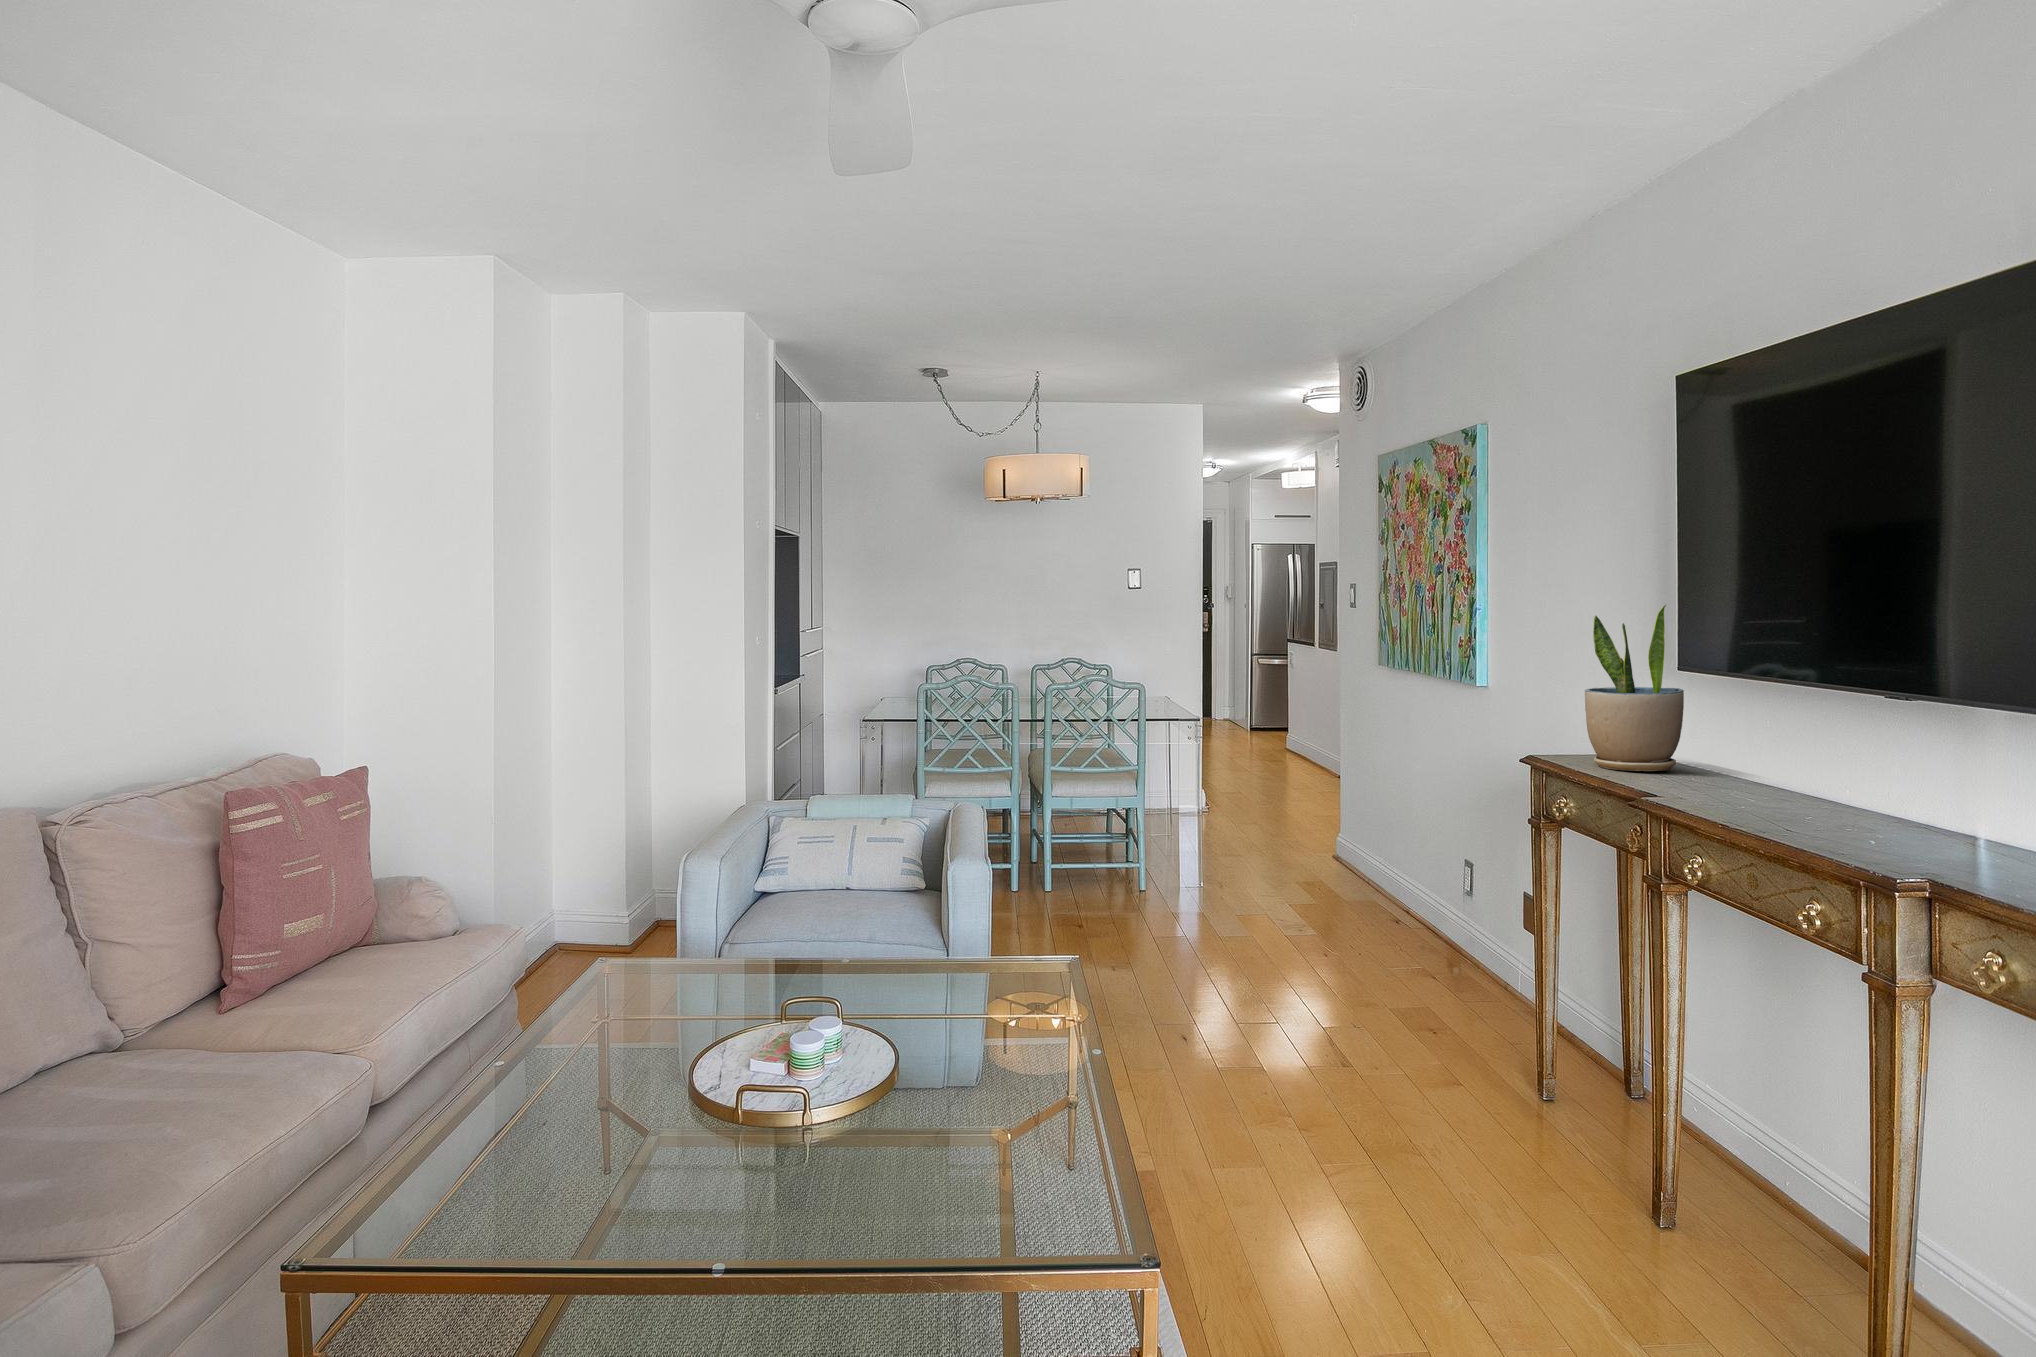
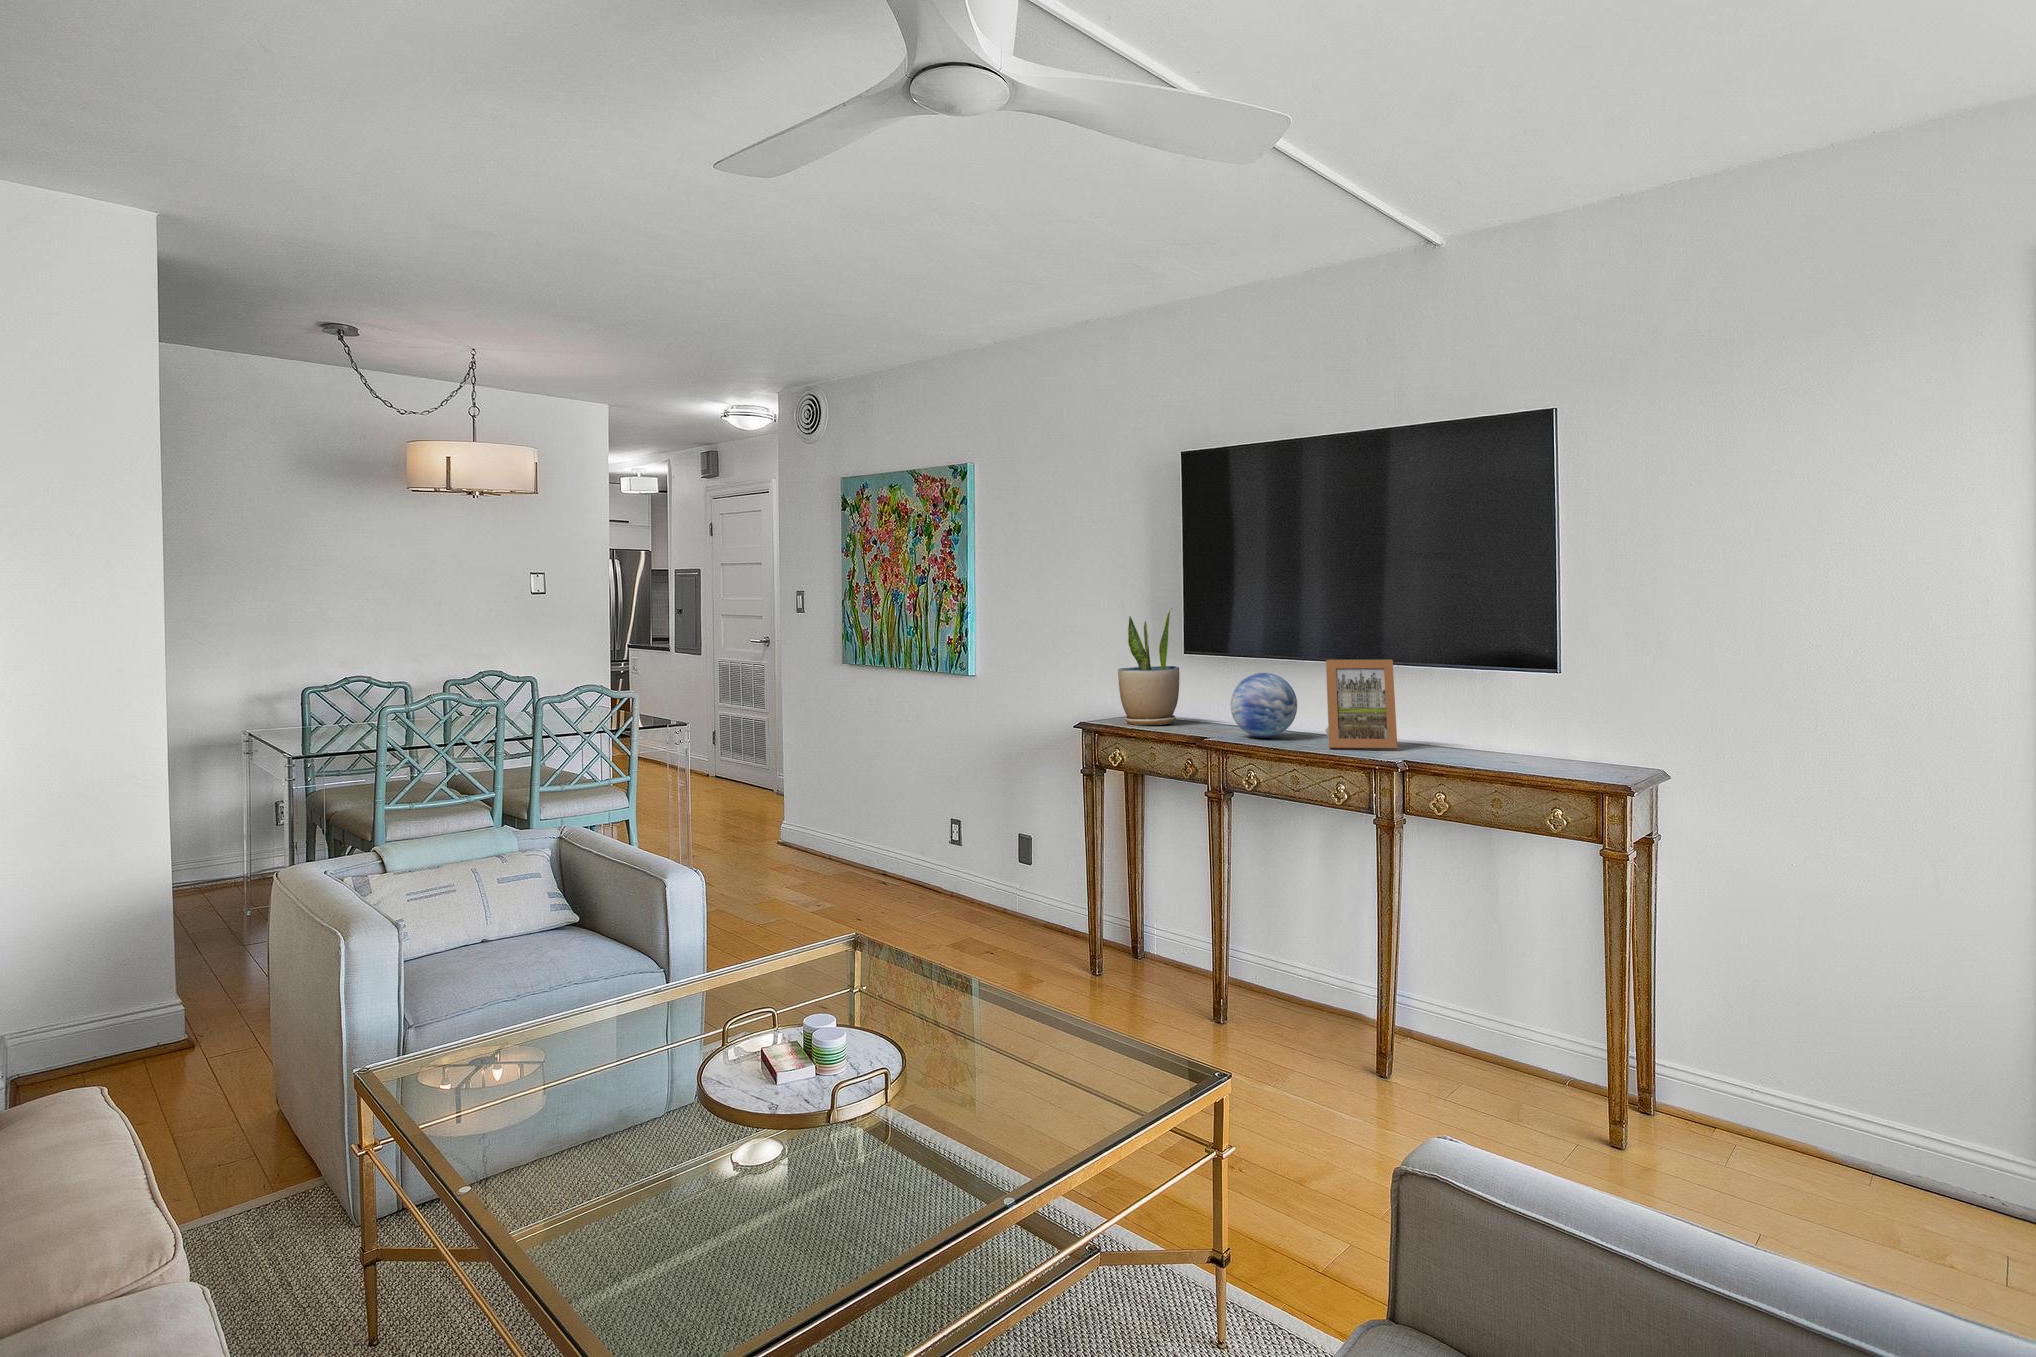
picture frame: none [1824,693,1983,859] -> present [1325,660,1397,749]
decorative orb: none [1699,708,1822,809] -> present [1231,673,1297,738]

